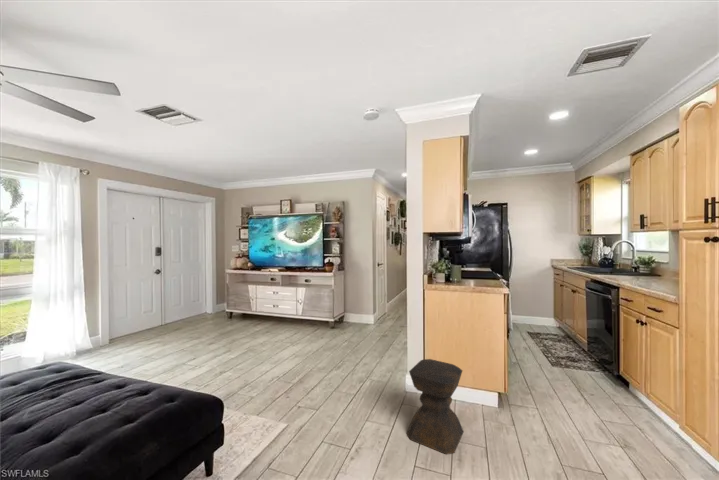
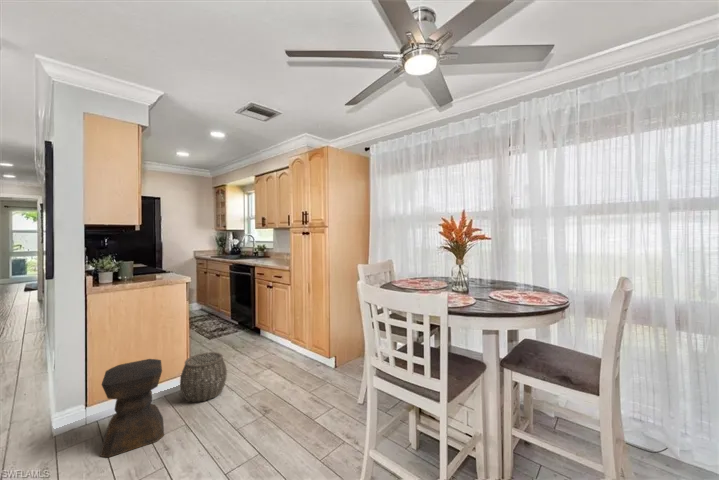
woven basket: none [487,380,544,445] -> present [180,352,227,402]

